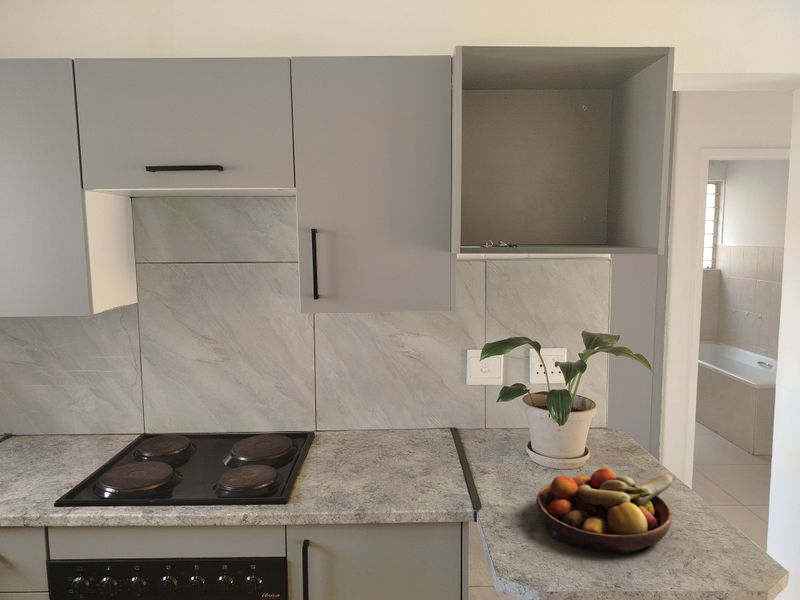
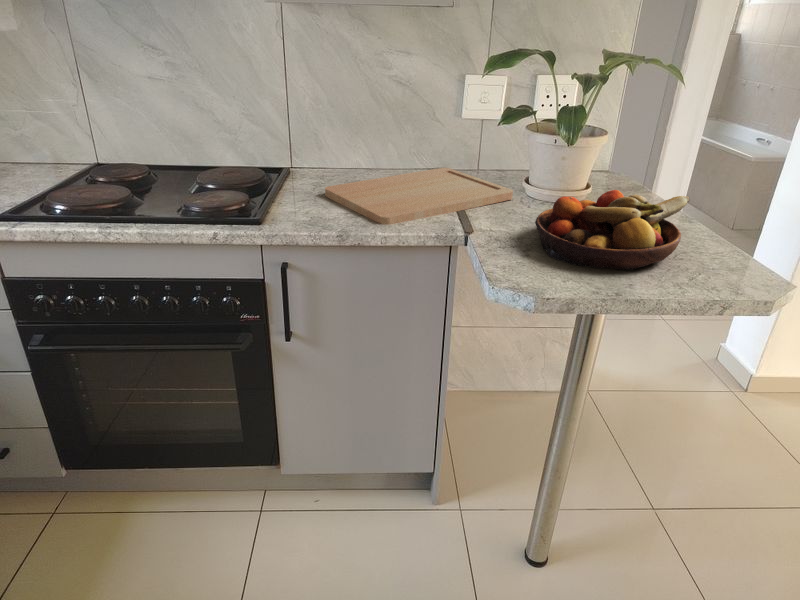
cutting board: none [346,430,516,502] -> present [325,168,513,225]

